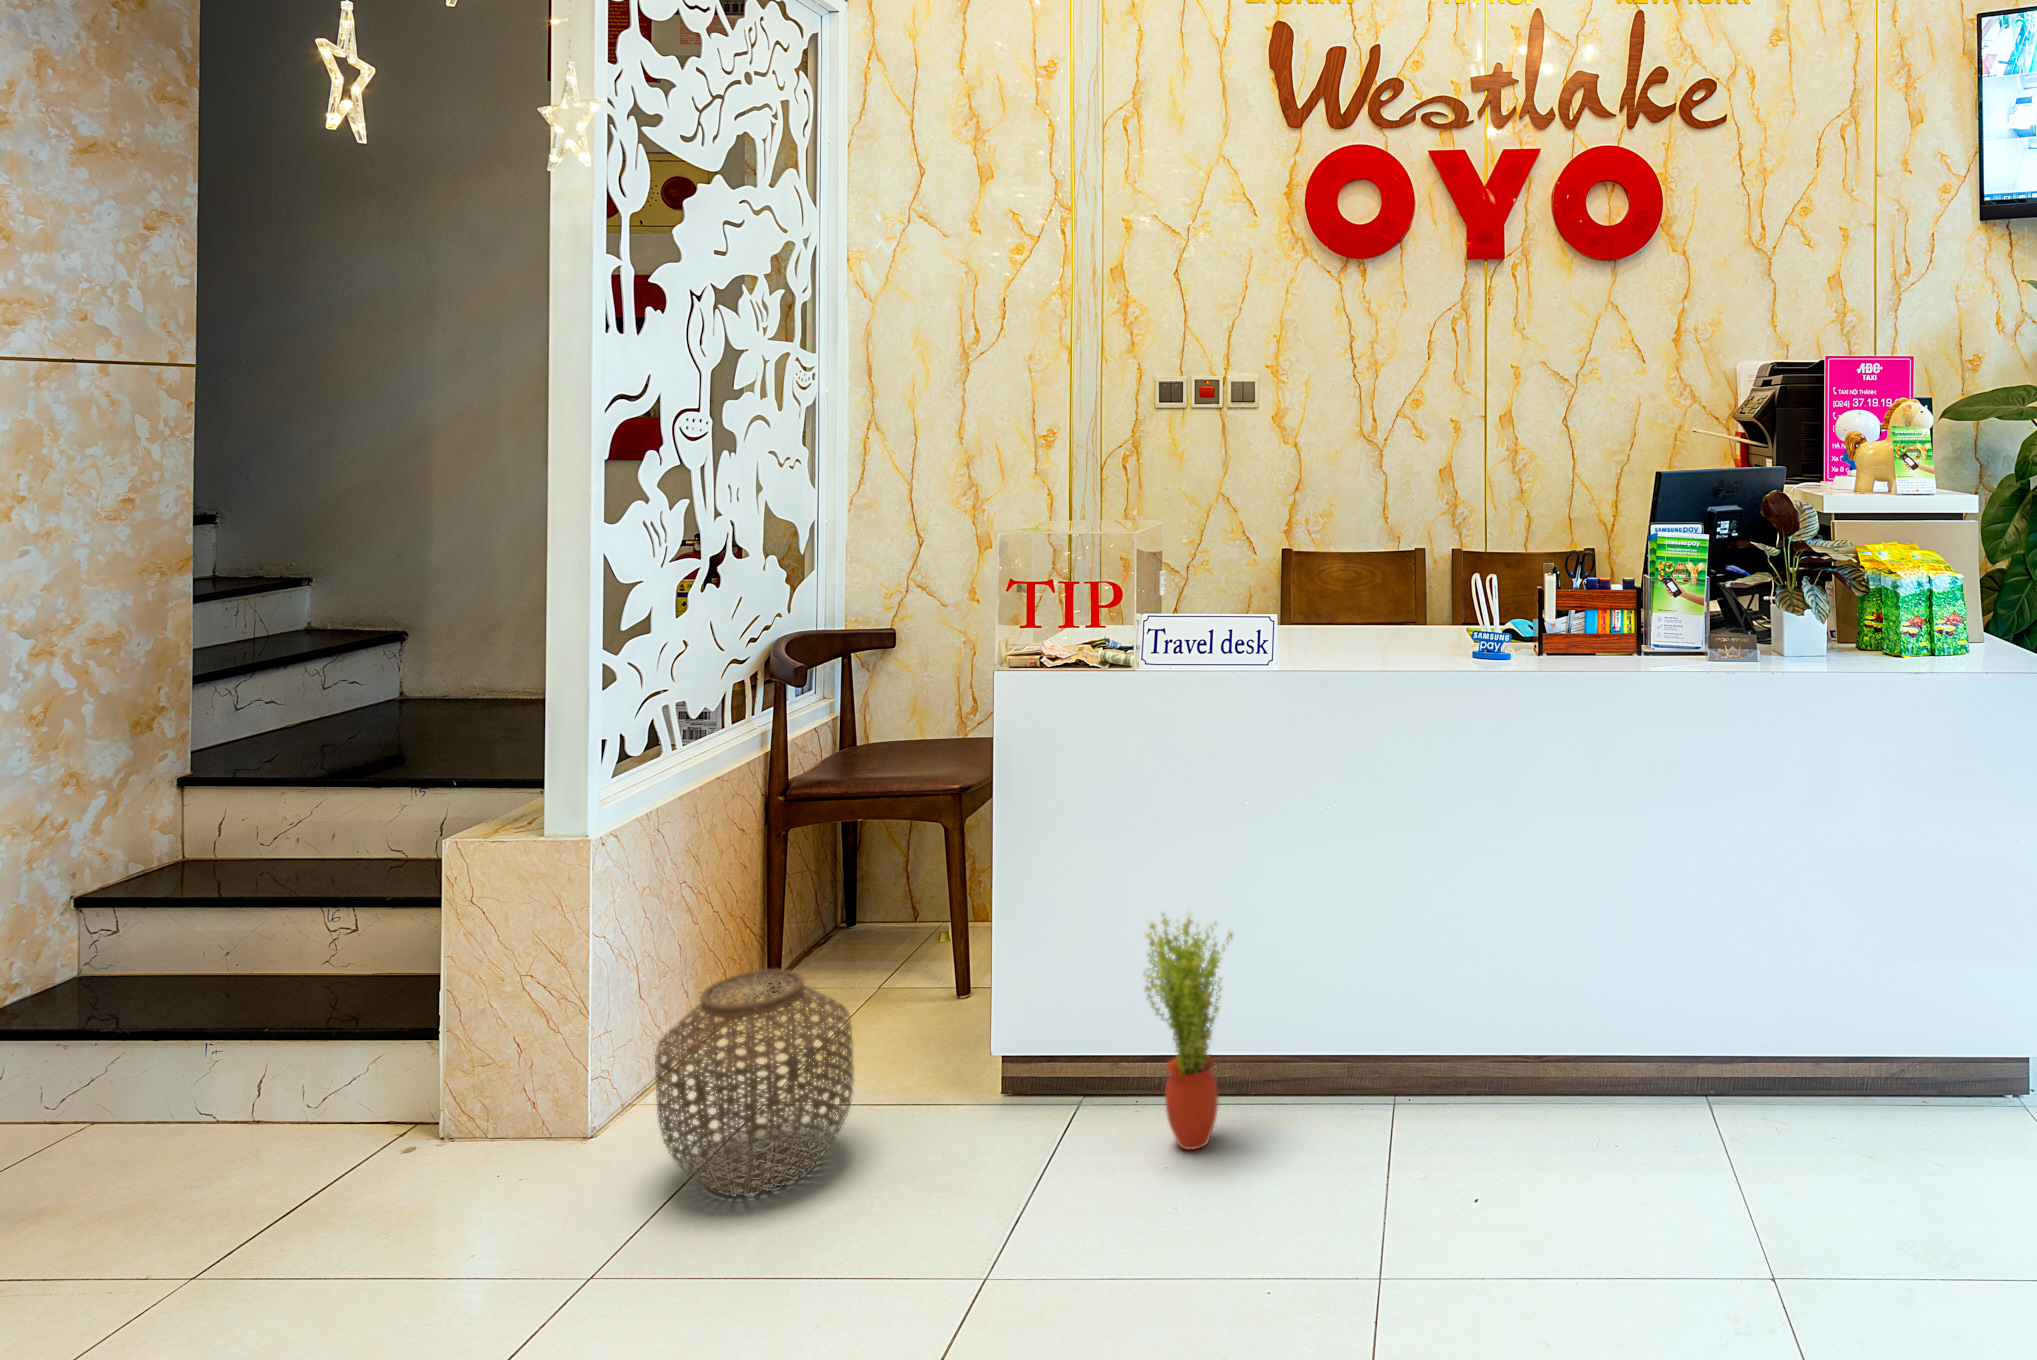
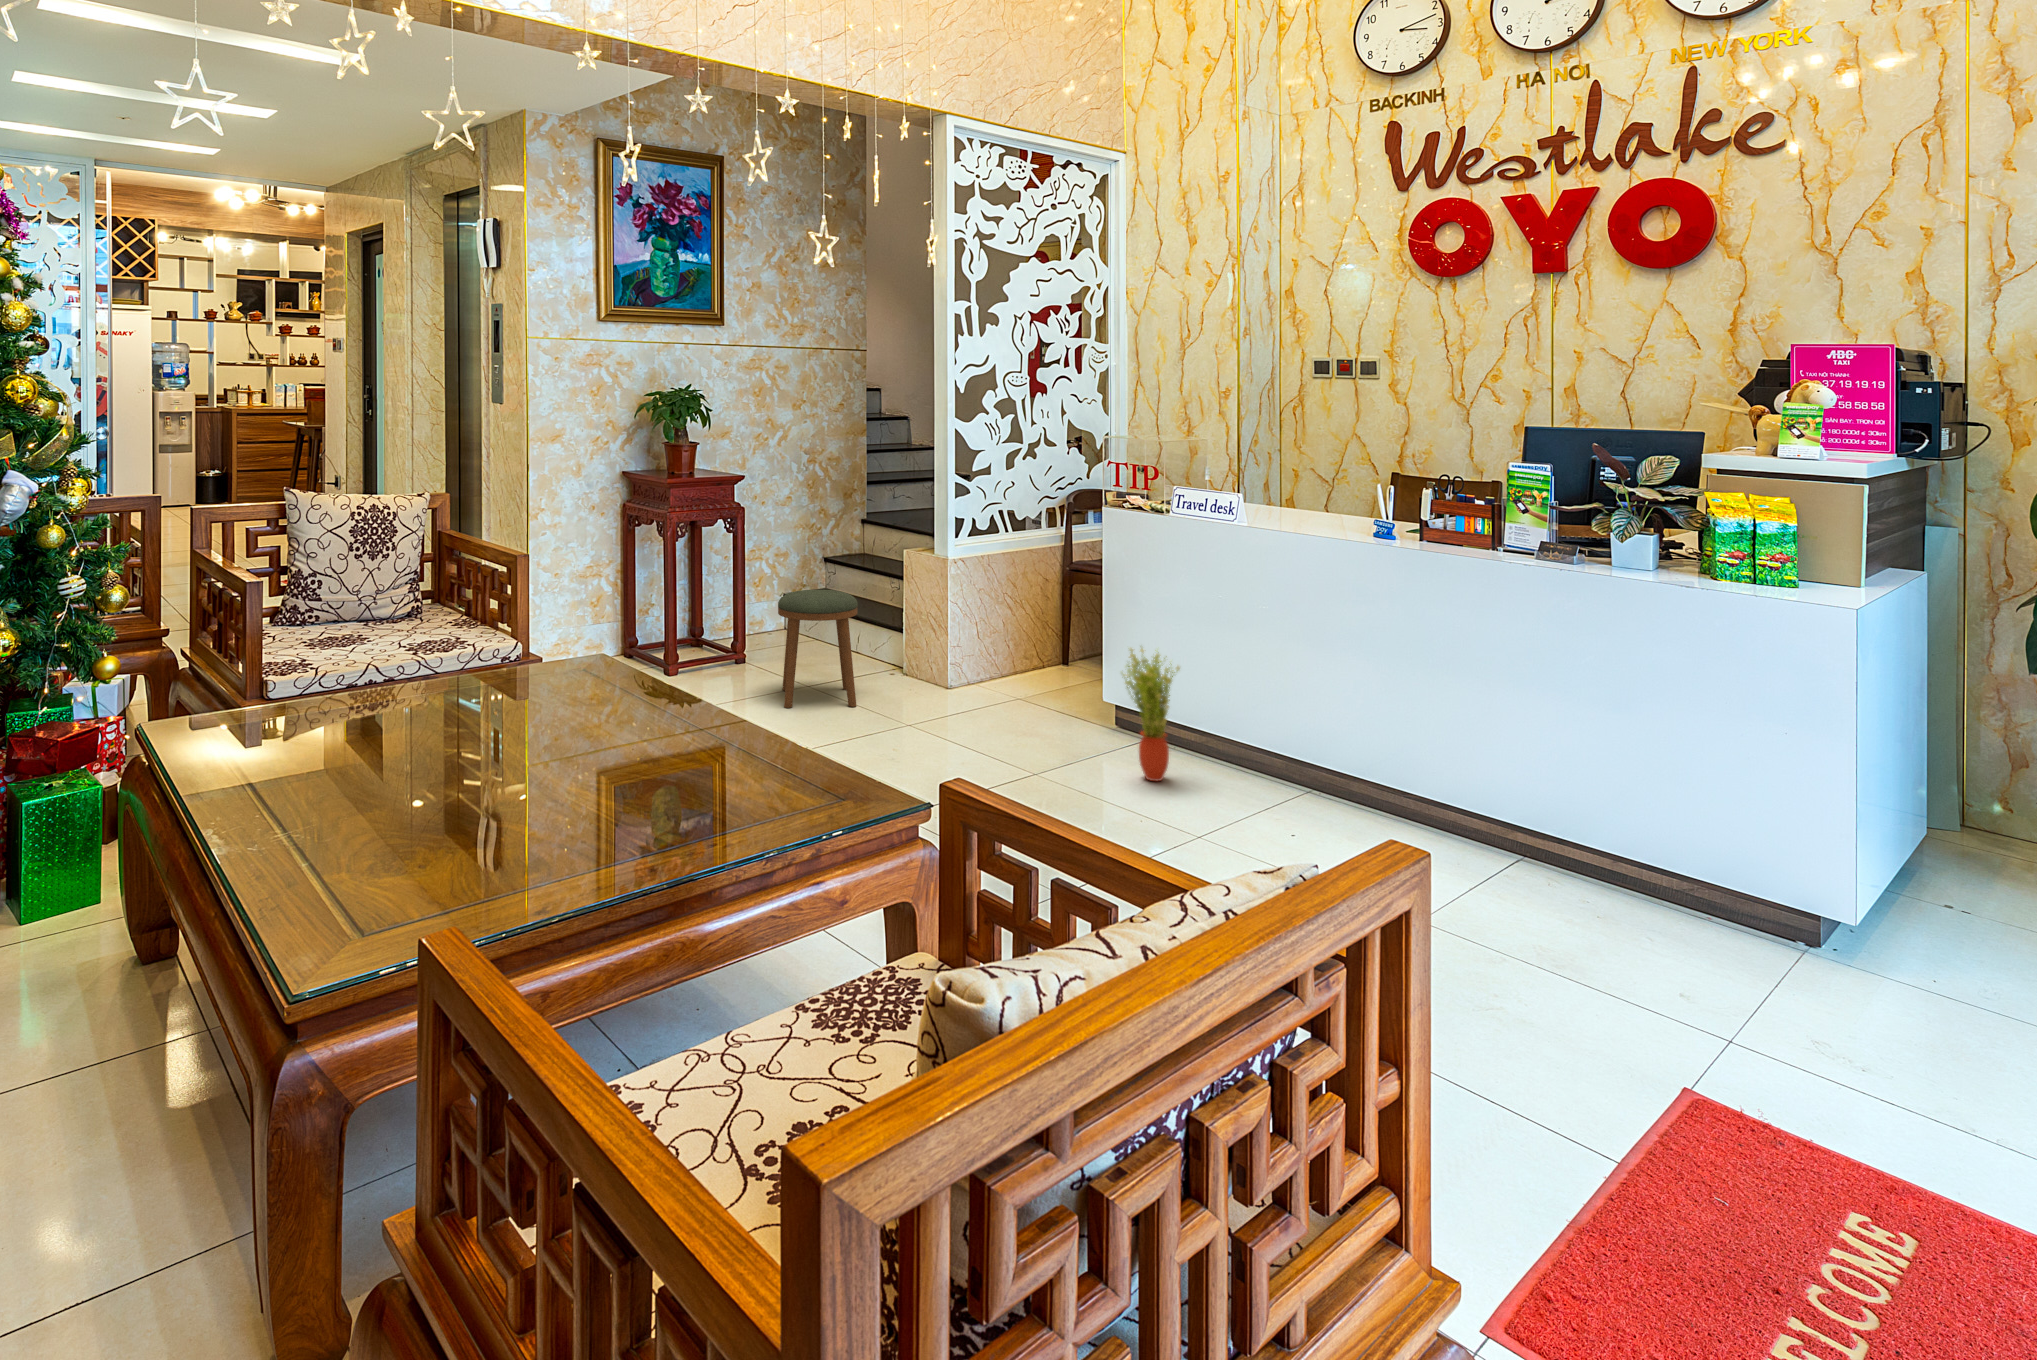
stool: none [189,959,452,1304] -> present [778,590,858,708]
woven basket: present [655,969,854,1196] -> none [924,633,1011,734]

